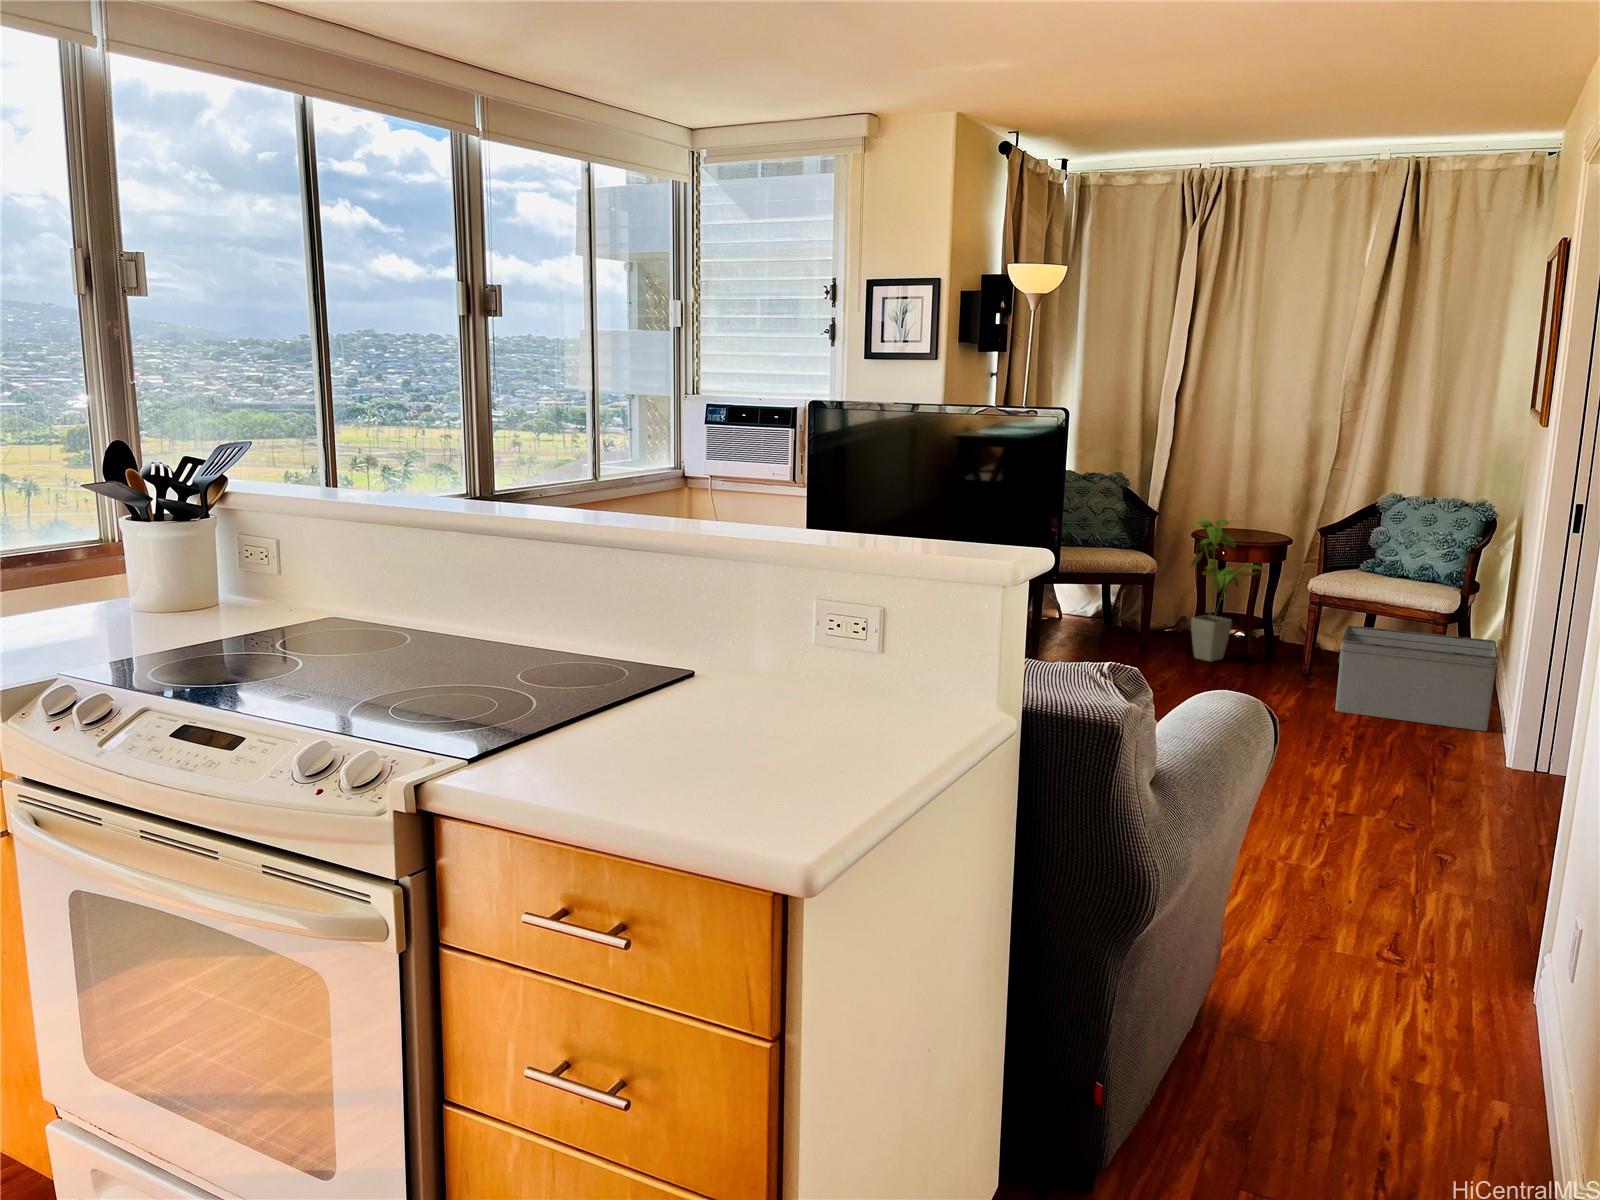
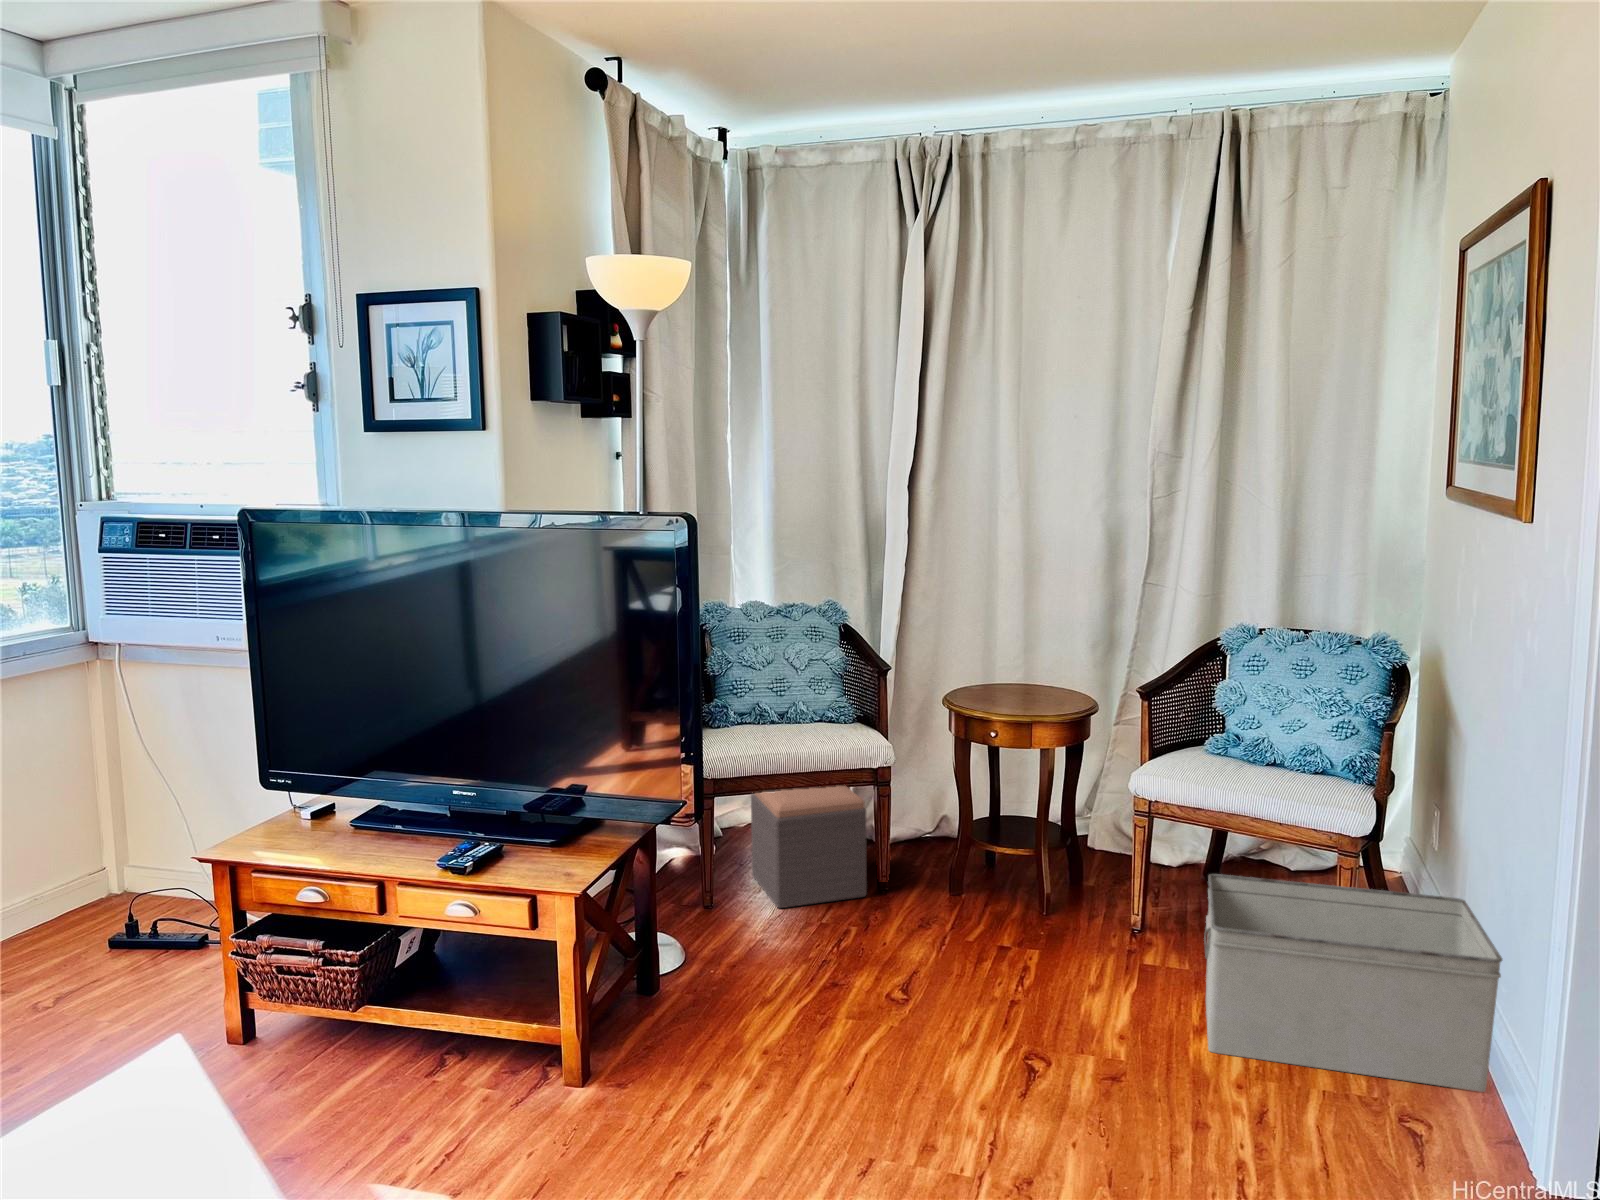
house plant: present [1190,520,1266,662] -> none [940,682,1069,915]
footstool: none [1061,580,1139,652] -> present [751,786,867,908]

